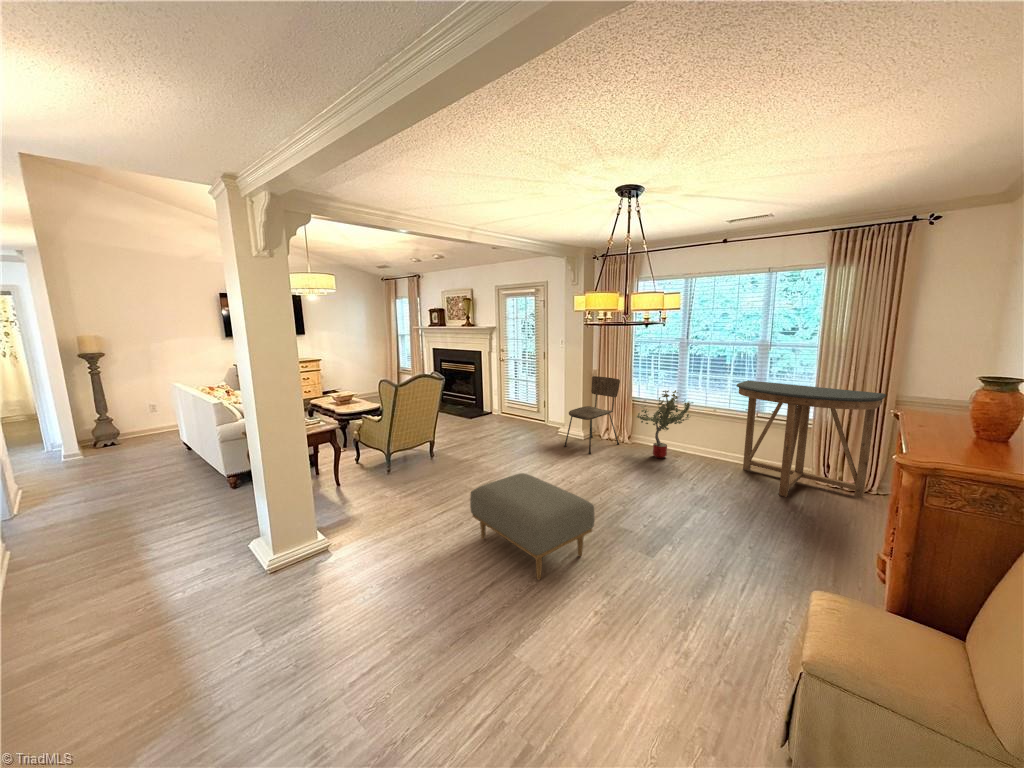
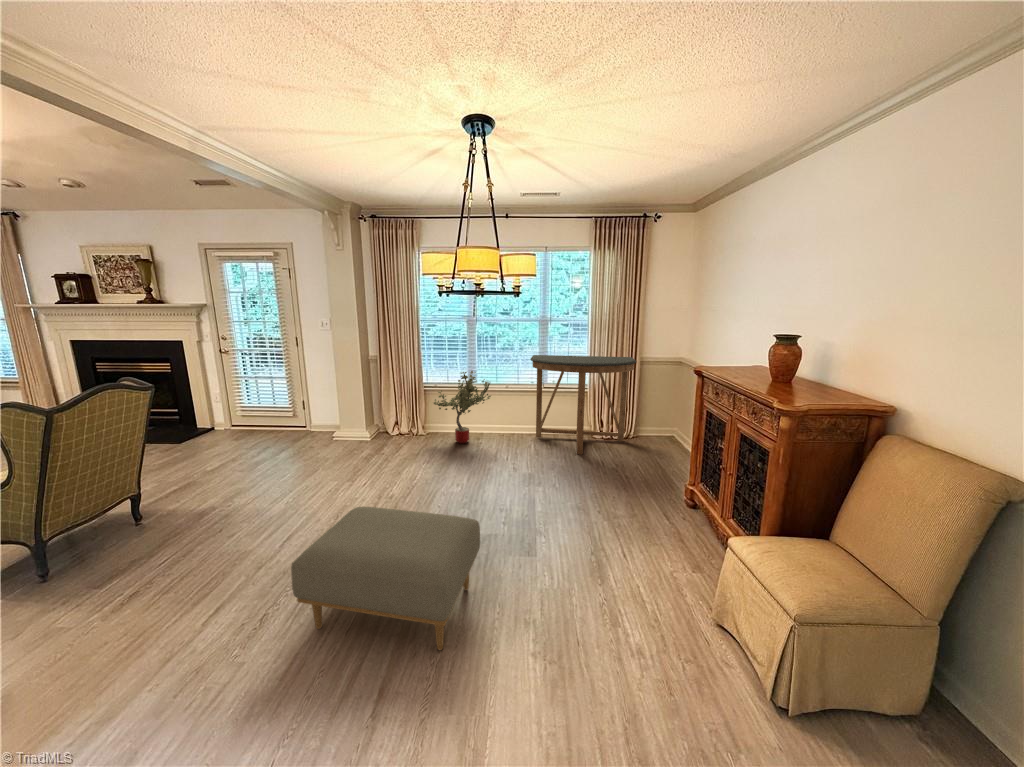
dining chair: present [564,376,620,454] -> none [352,363,414,456]

